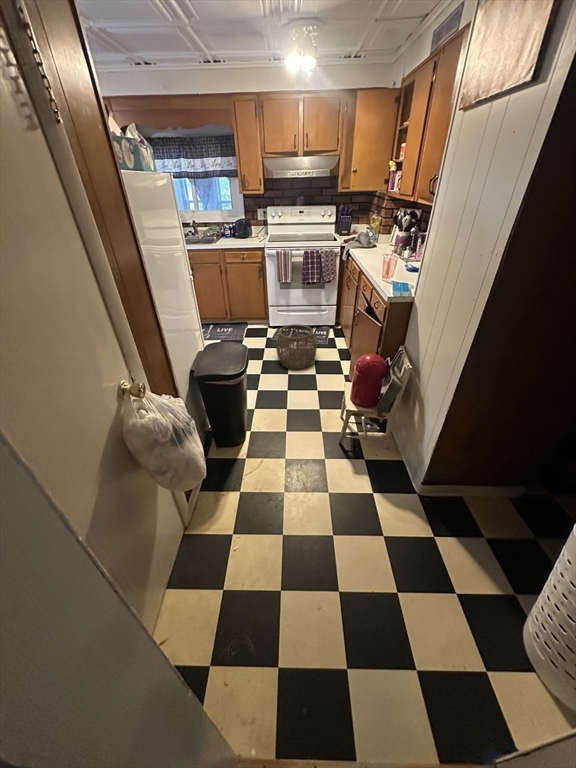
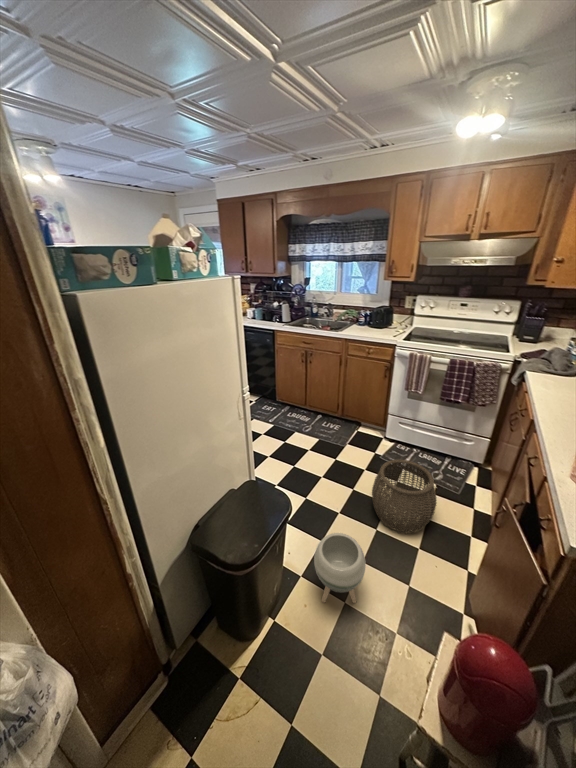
planter: none [259,365,291,410] -> present [314,533,366,603]

